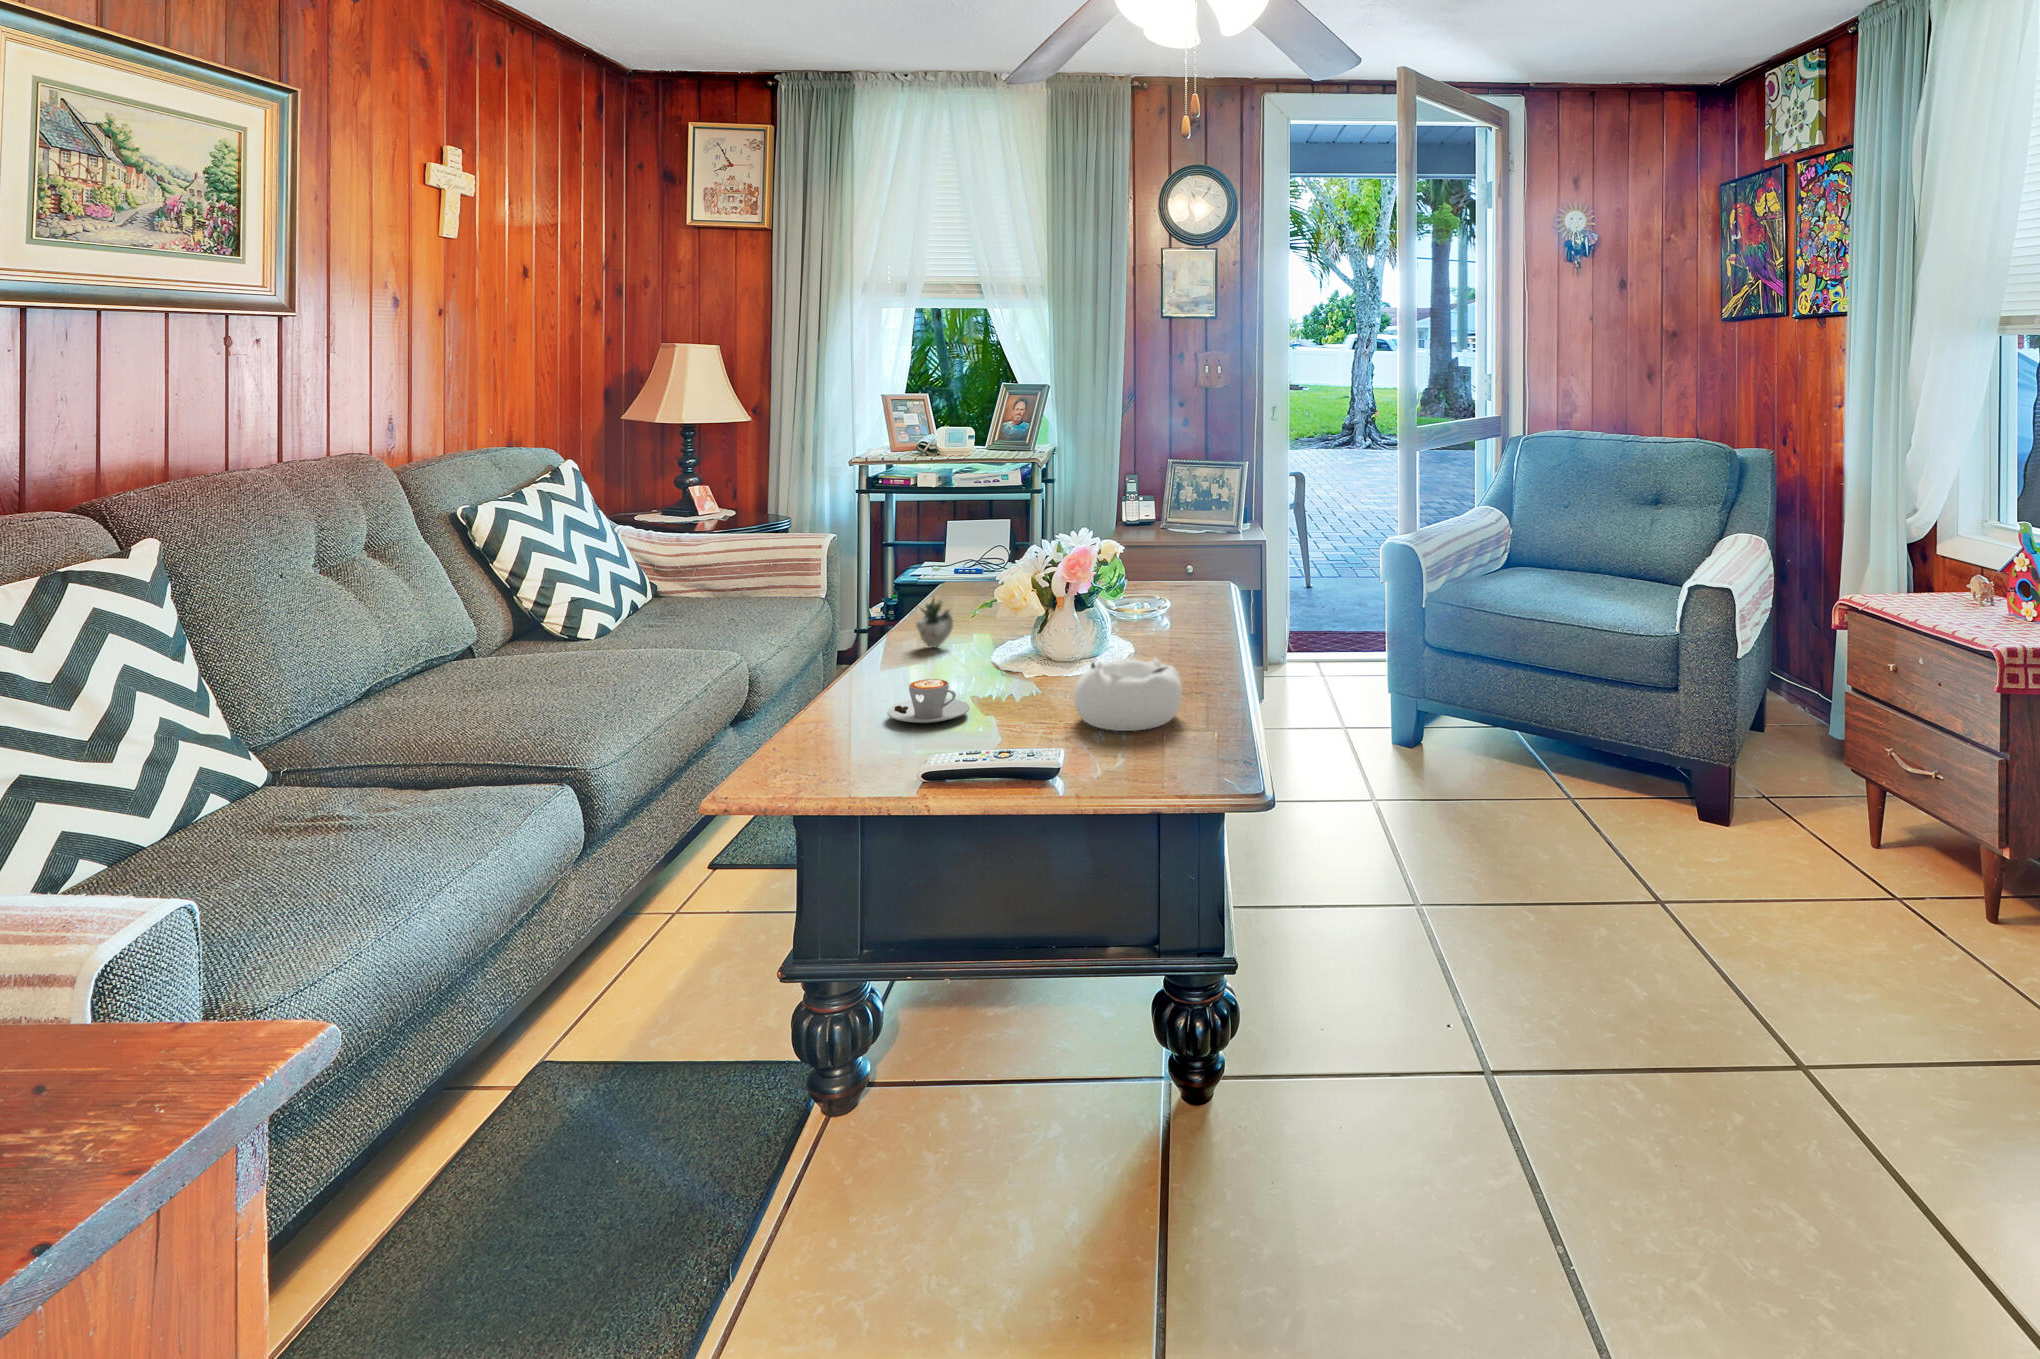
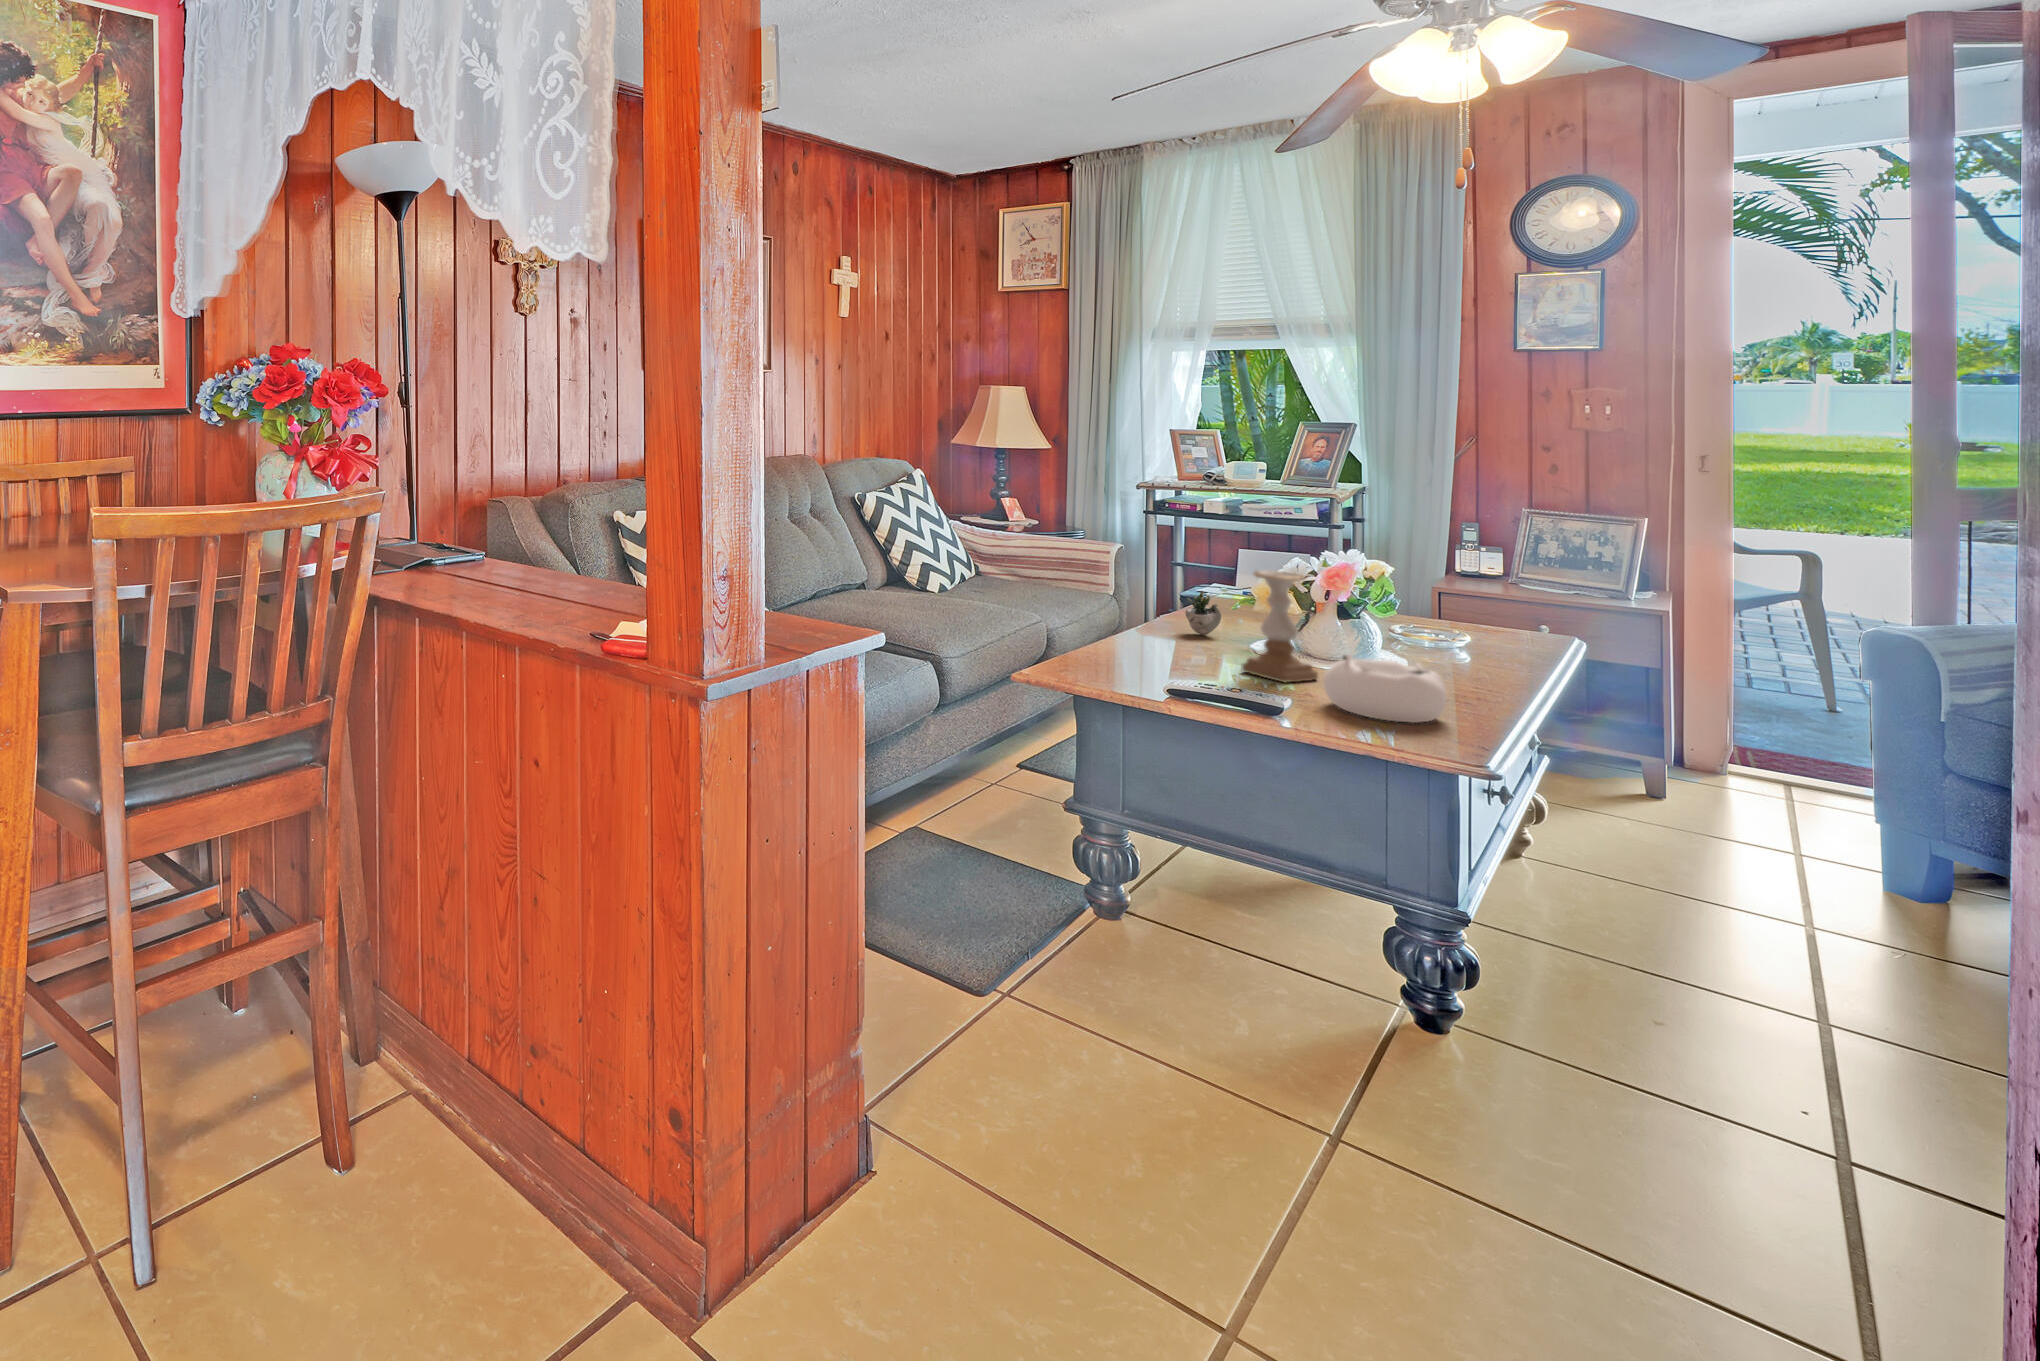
candle holder: none [985,569,1059,700] -> present [1241,571,1318,682]
coffee cup: present [887,679,969,723] -> none [1147,646,1222,681]

